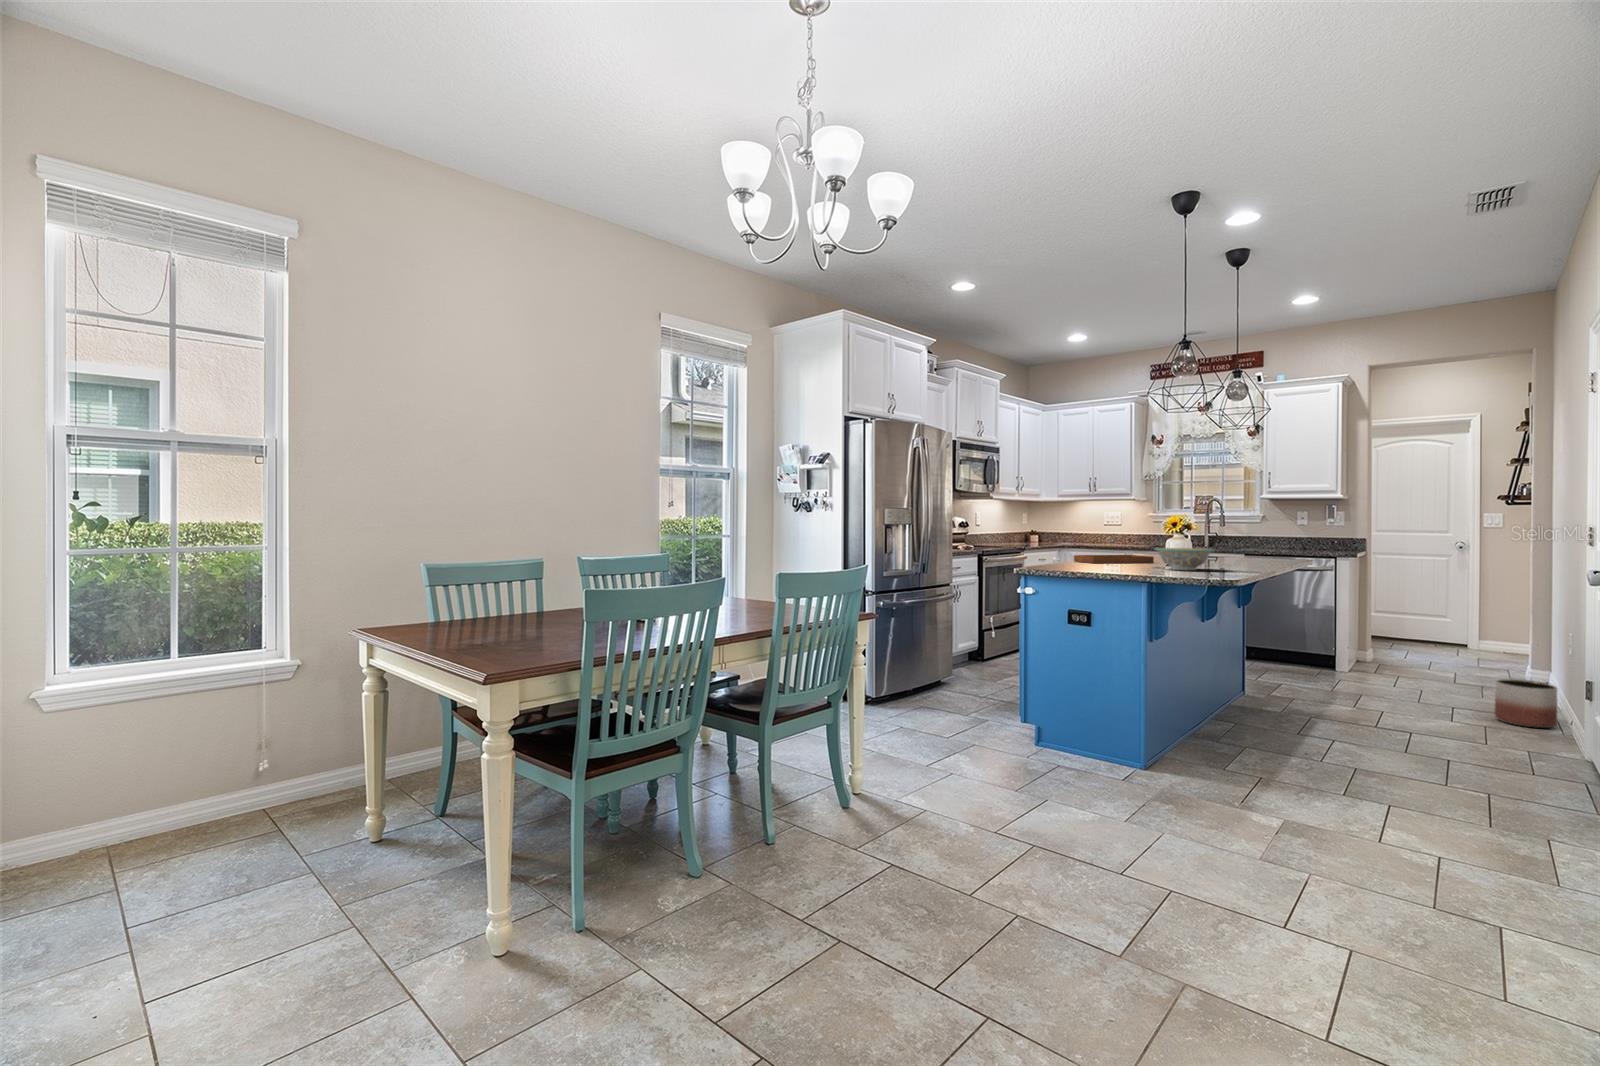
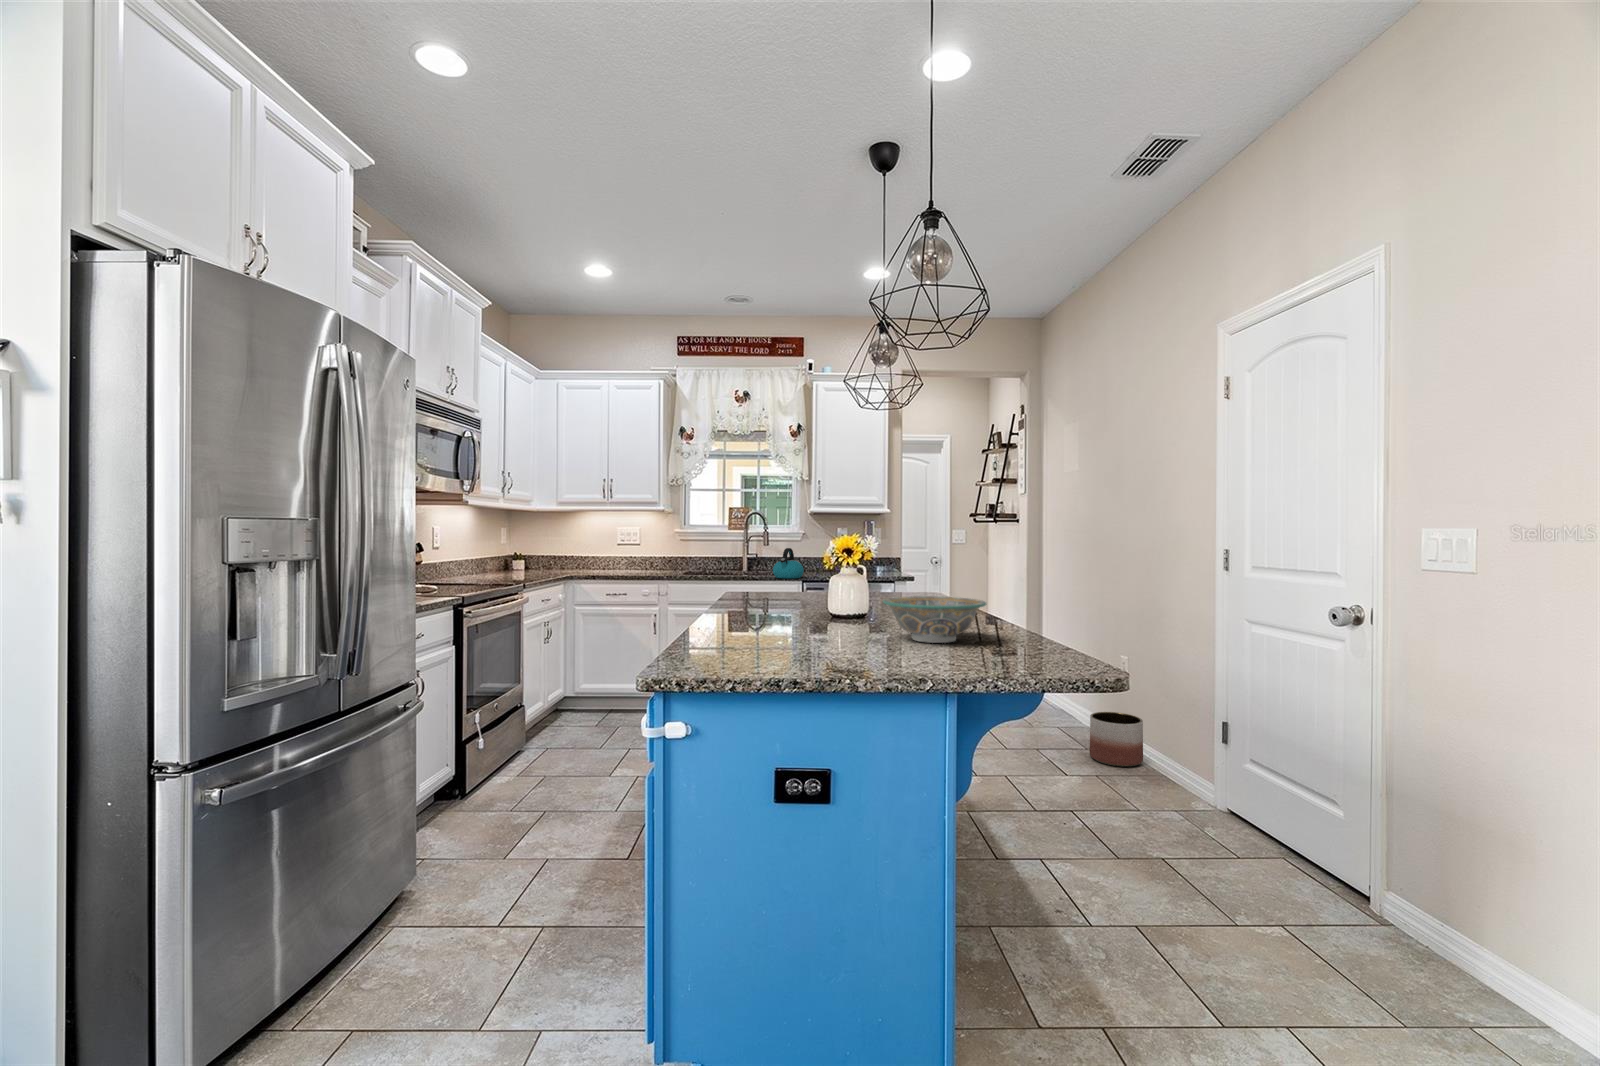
kettle: none [1222,528,1251,553] -> present [773,548,804,578]
tray: present [1074,539,1154,563] -> none [685,578,806,627]

